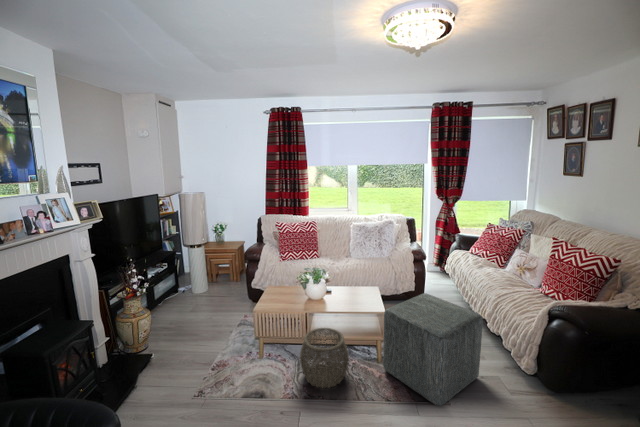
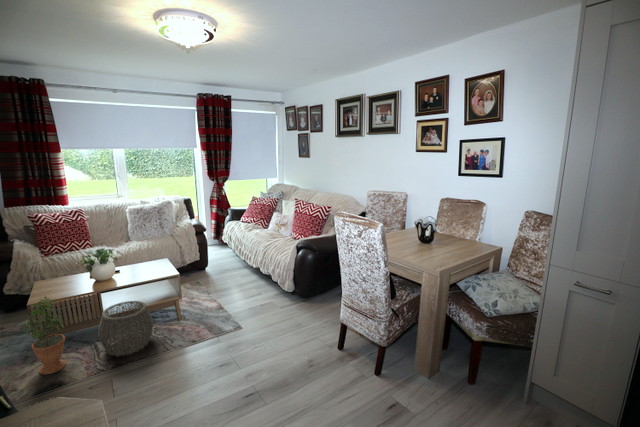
ottoman: present [383,293,483,406] -> none [181,254,259,331]
potted plant: none [244,305,275,380] -> present [21,296,66,375]

